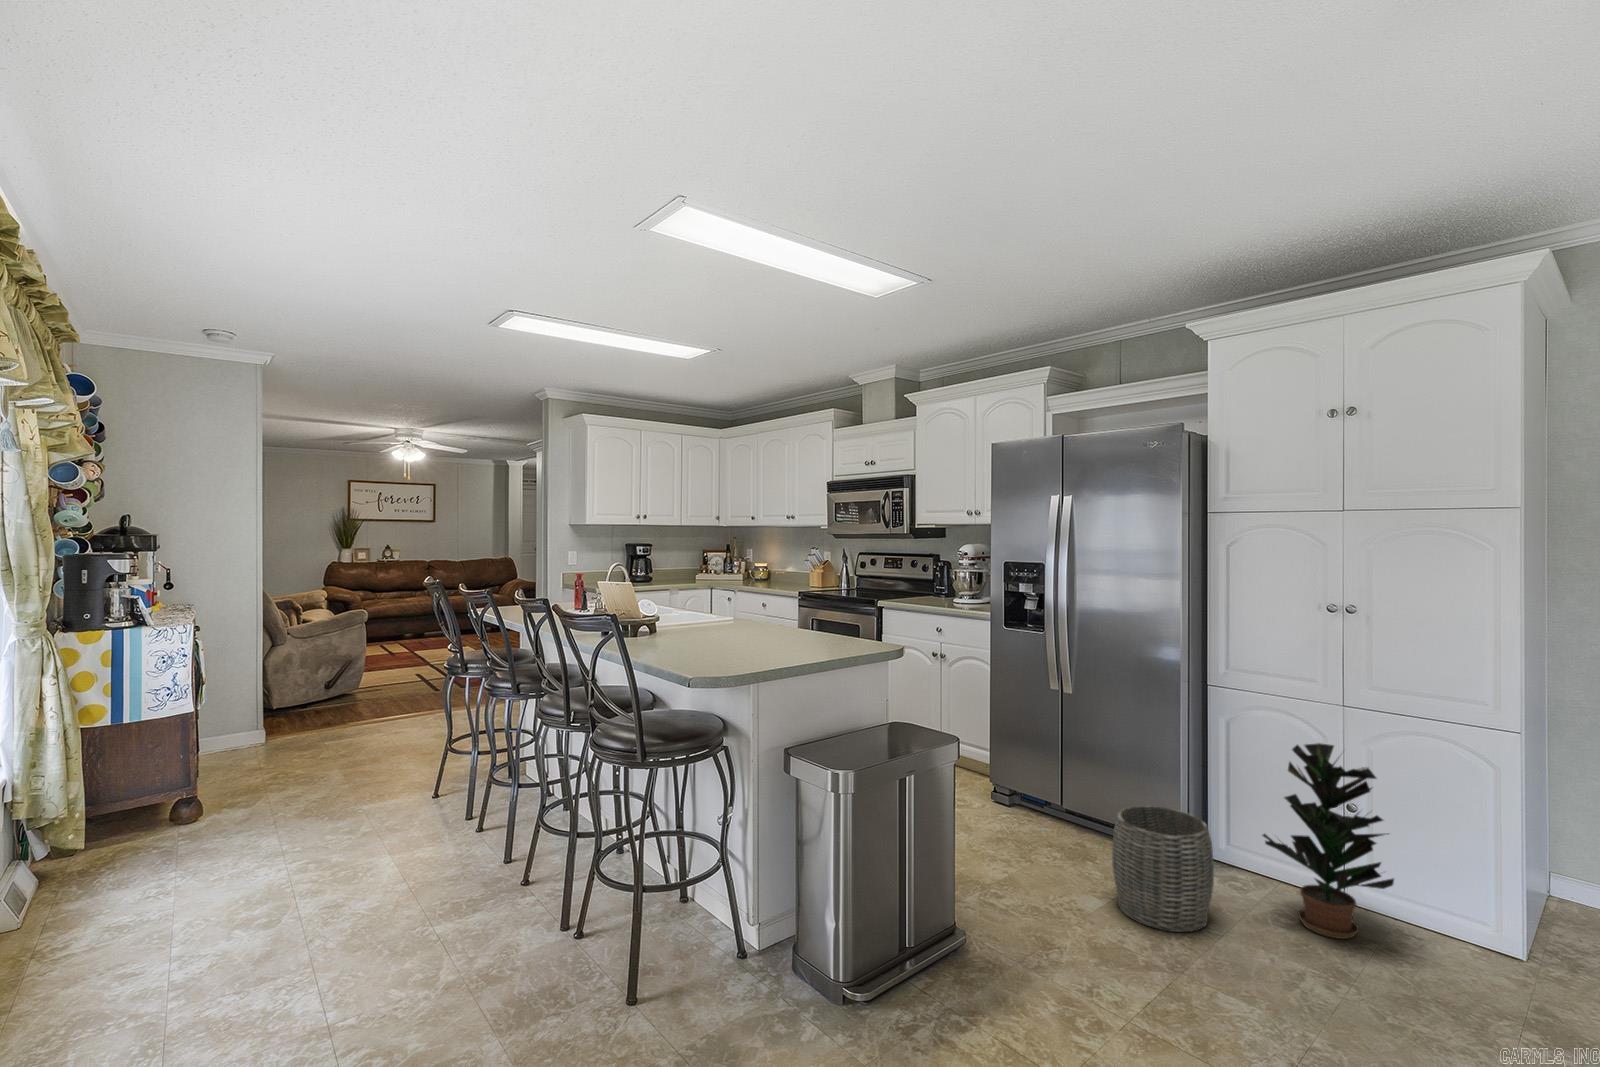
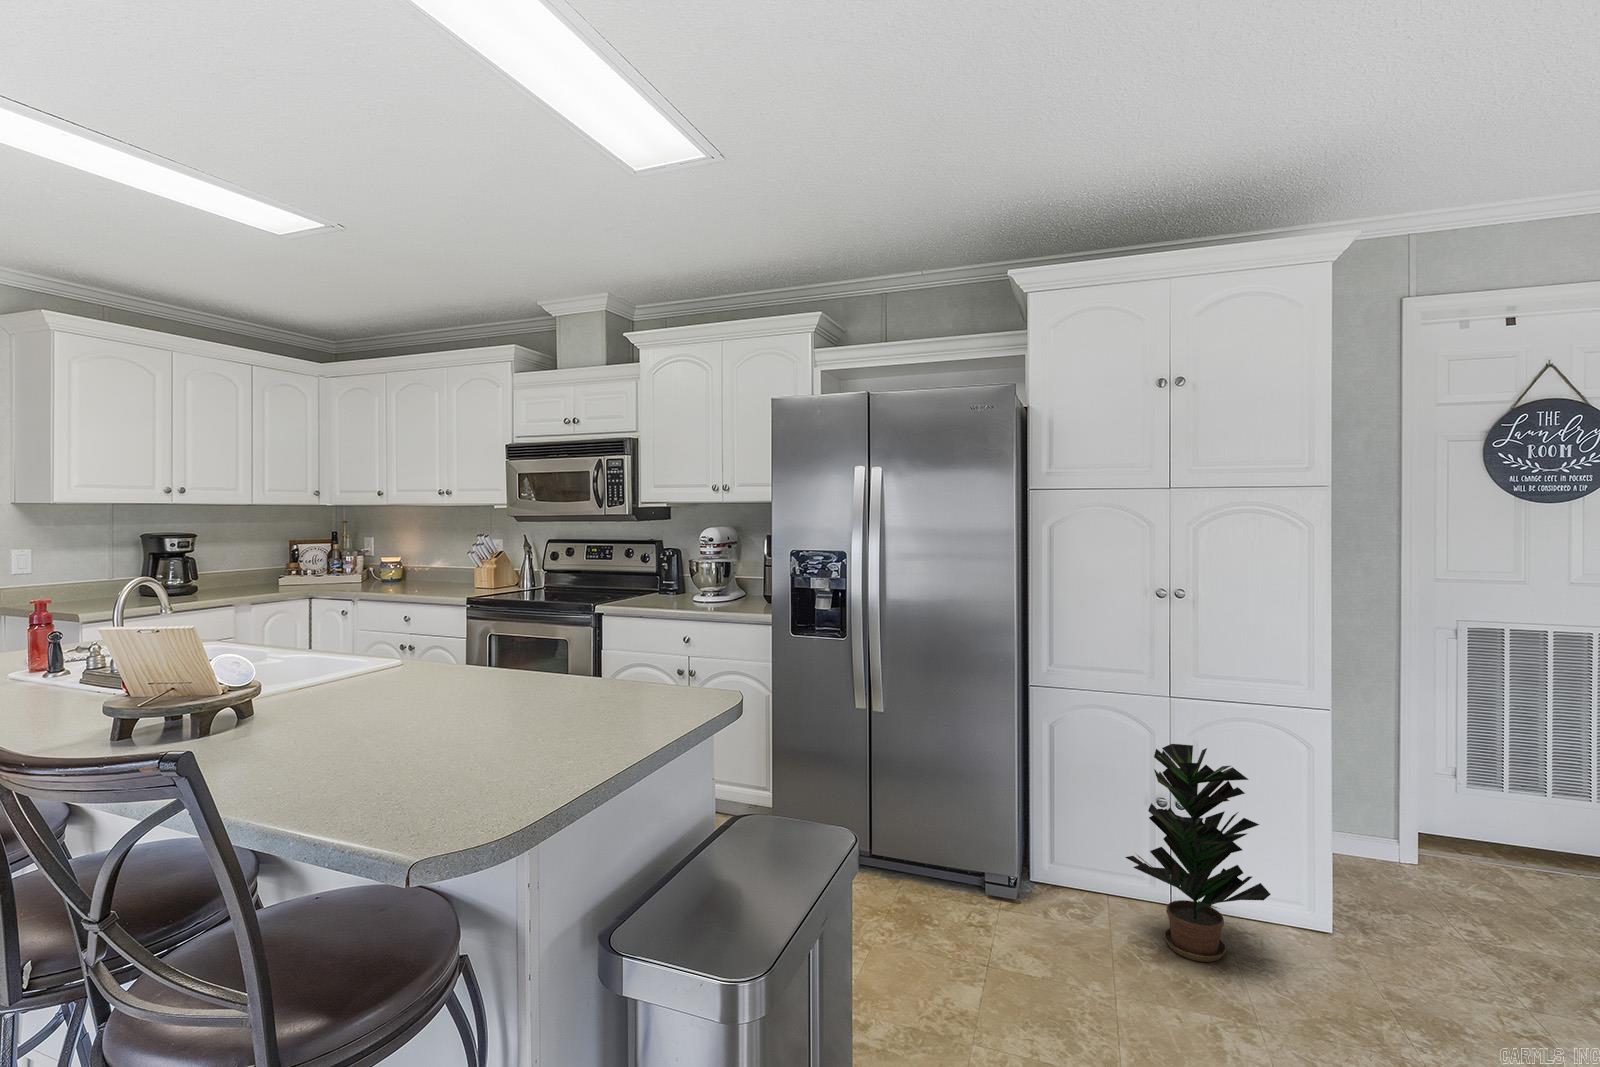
woven basket: present [1112,806,1214,932] -> none [990,846,1109,1010]

